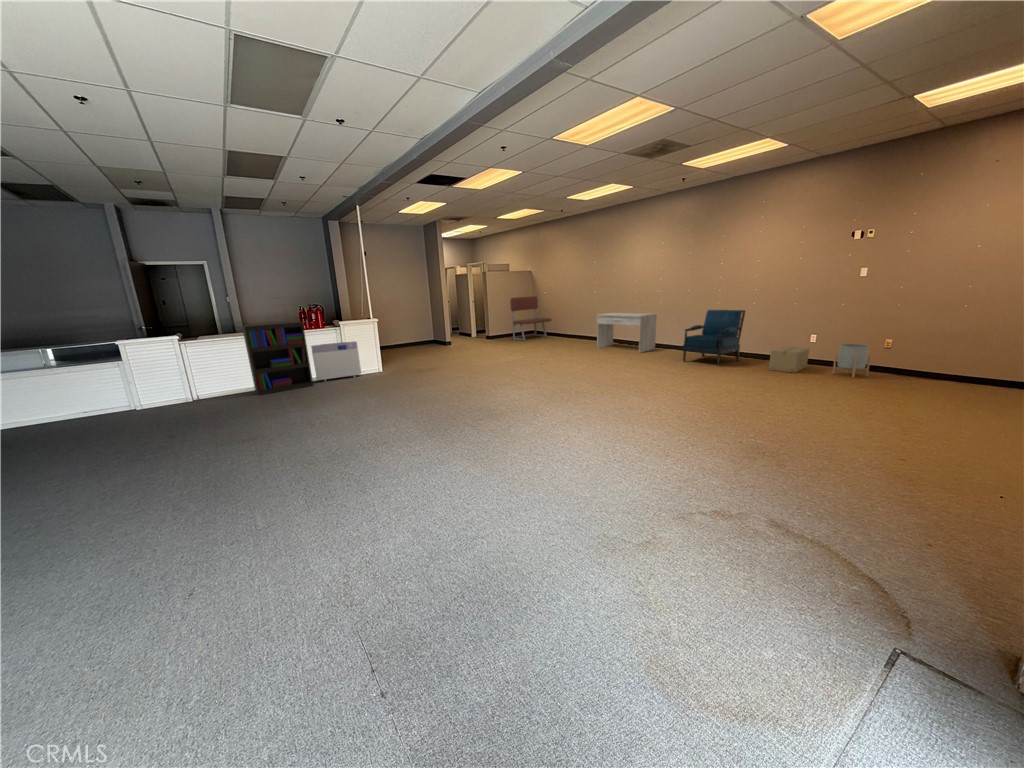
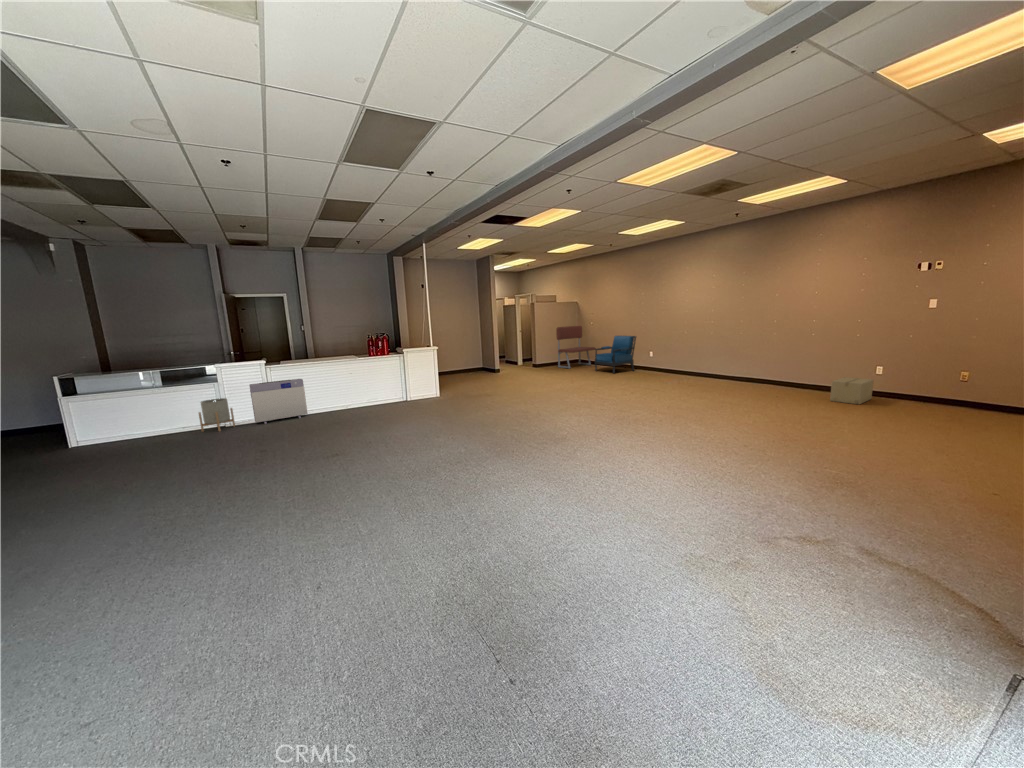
chair: present [683,310,745,366] -> present [595,336,636,373]
desk: present [597,313,657,353] -> none [644,342,706,382]
bookshelf: present [242,321,313,395] -> none [320,347,379,415]
air purifier: present [311,341,361,382] -> present [249,379,308,424]
planter: present [832,344,871,378] -> present [199,398,235,432]

